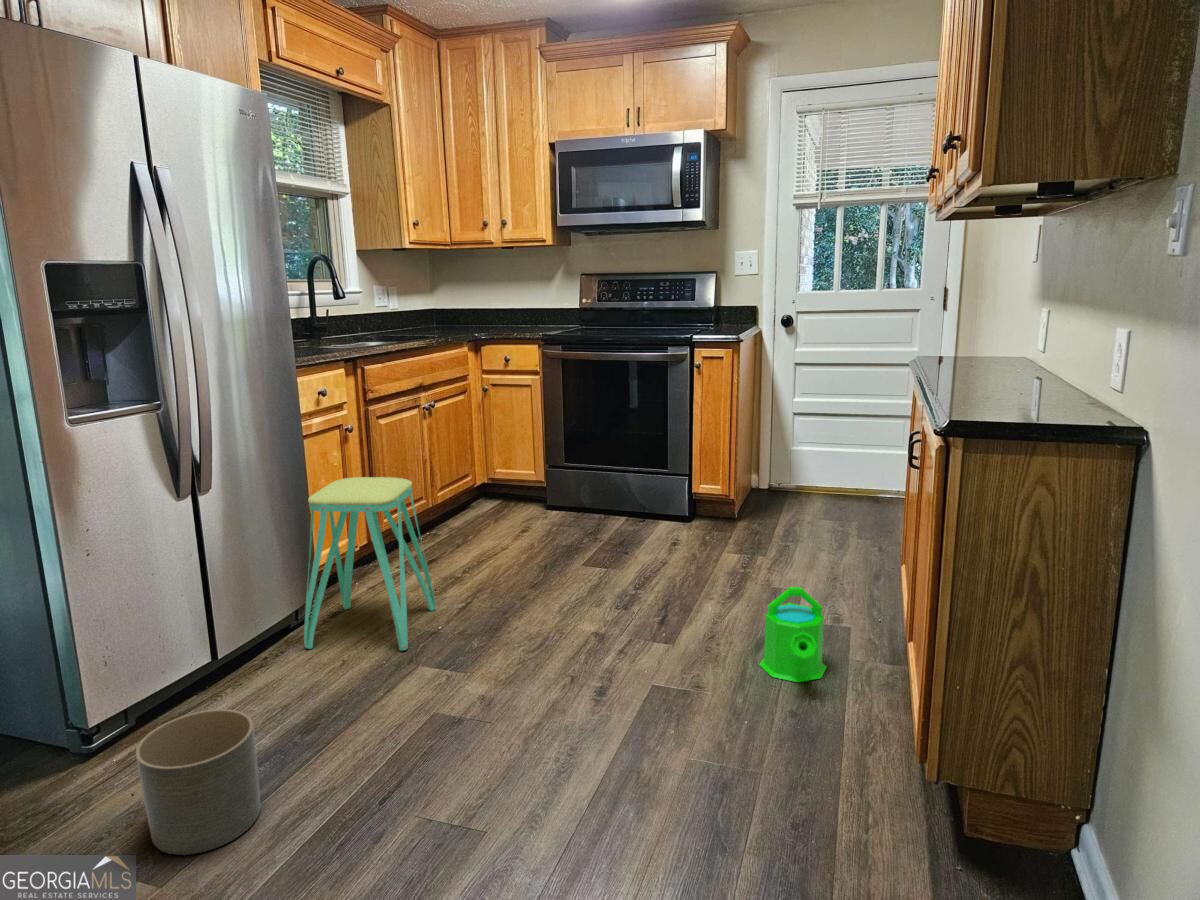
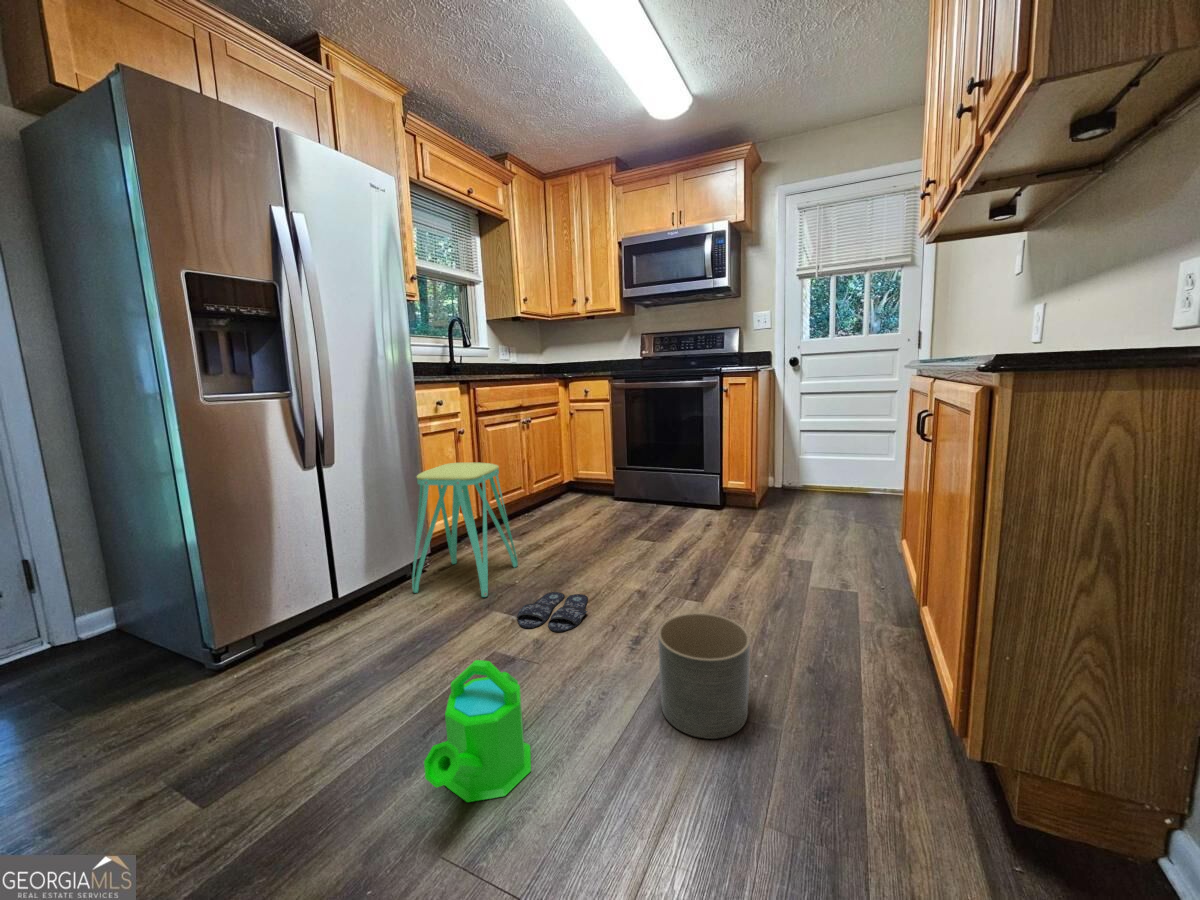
watering can: present [759,587,827,682] -> present [424,660,531,802]
slippers: none [453,640,539,687] -> present [517,592,588,632]
planter: present [136,709,261,855] -> present [658,613,750,739]

